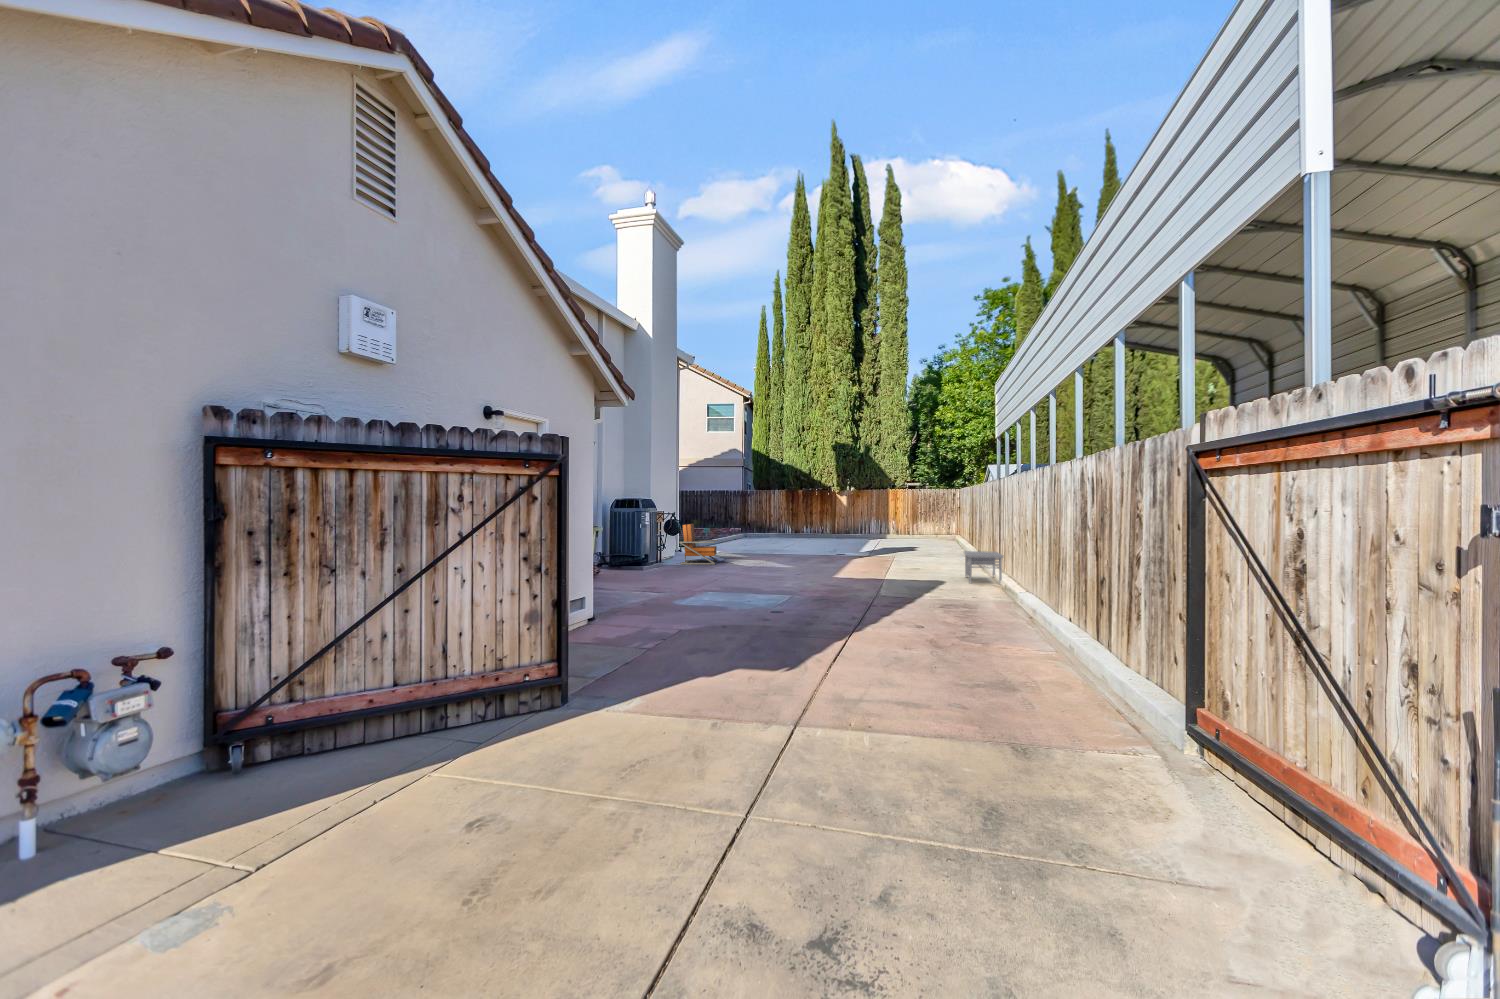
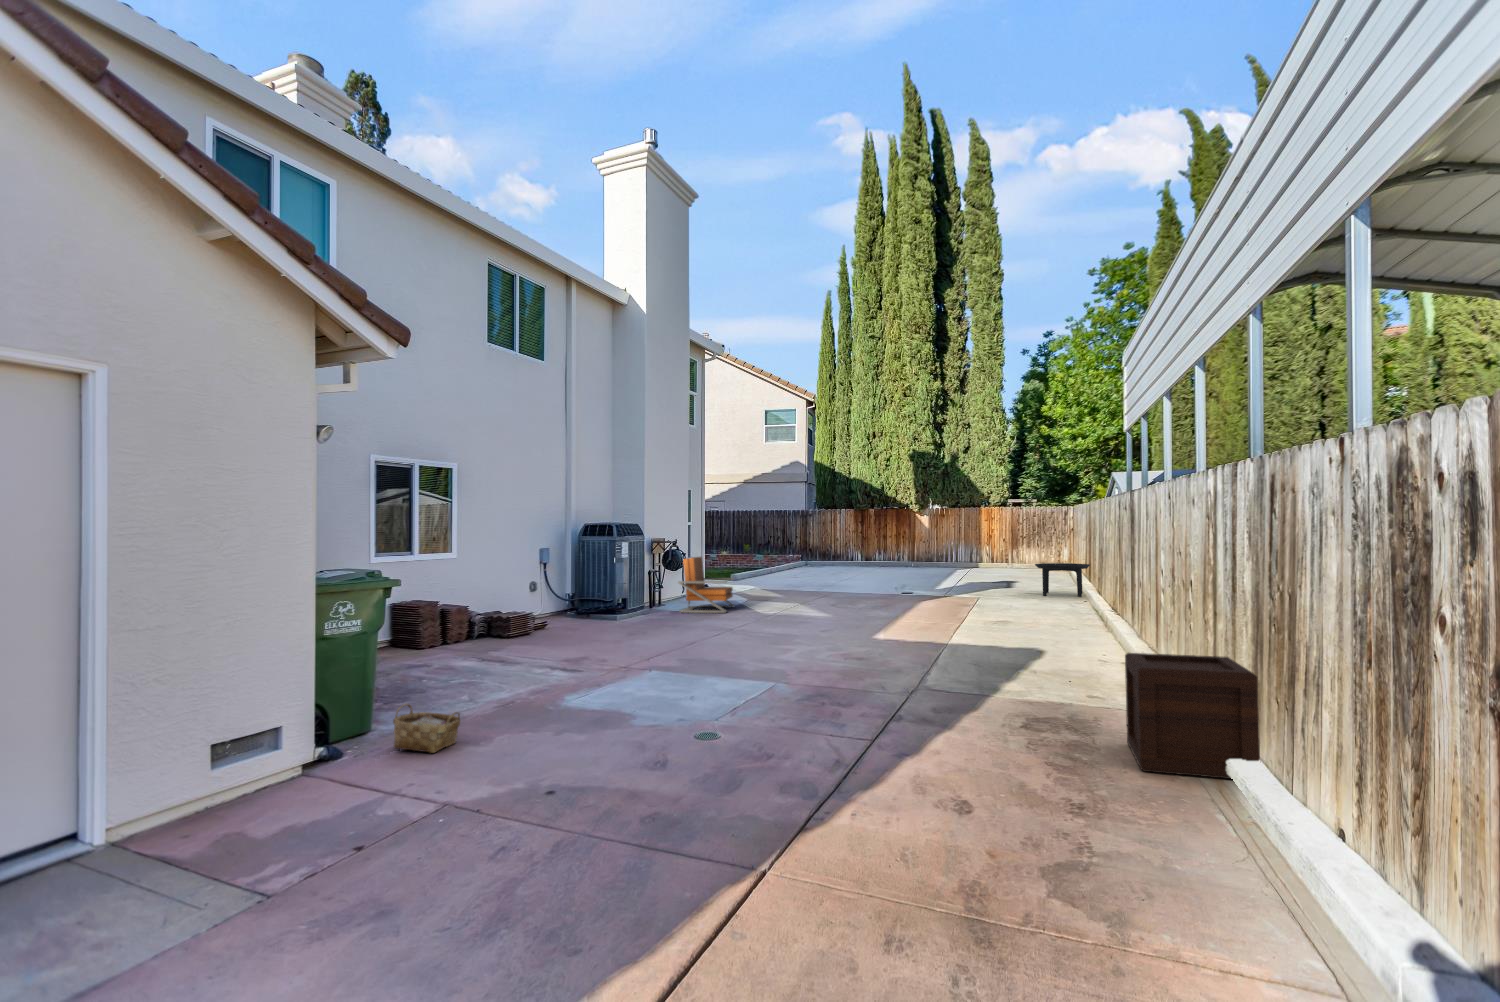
round table: none [932,531,971,555] -> present [1035,563,1090,597]
storage bench: present [964,551,1003,583] -> none [1079,599,1144,654]
wooden crate: none [989,569,1051,628] -> present [1125,653,1260,779]
woven basket: none [587,600,624,626] -> present [393,704,460,753]

